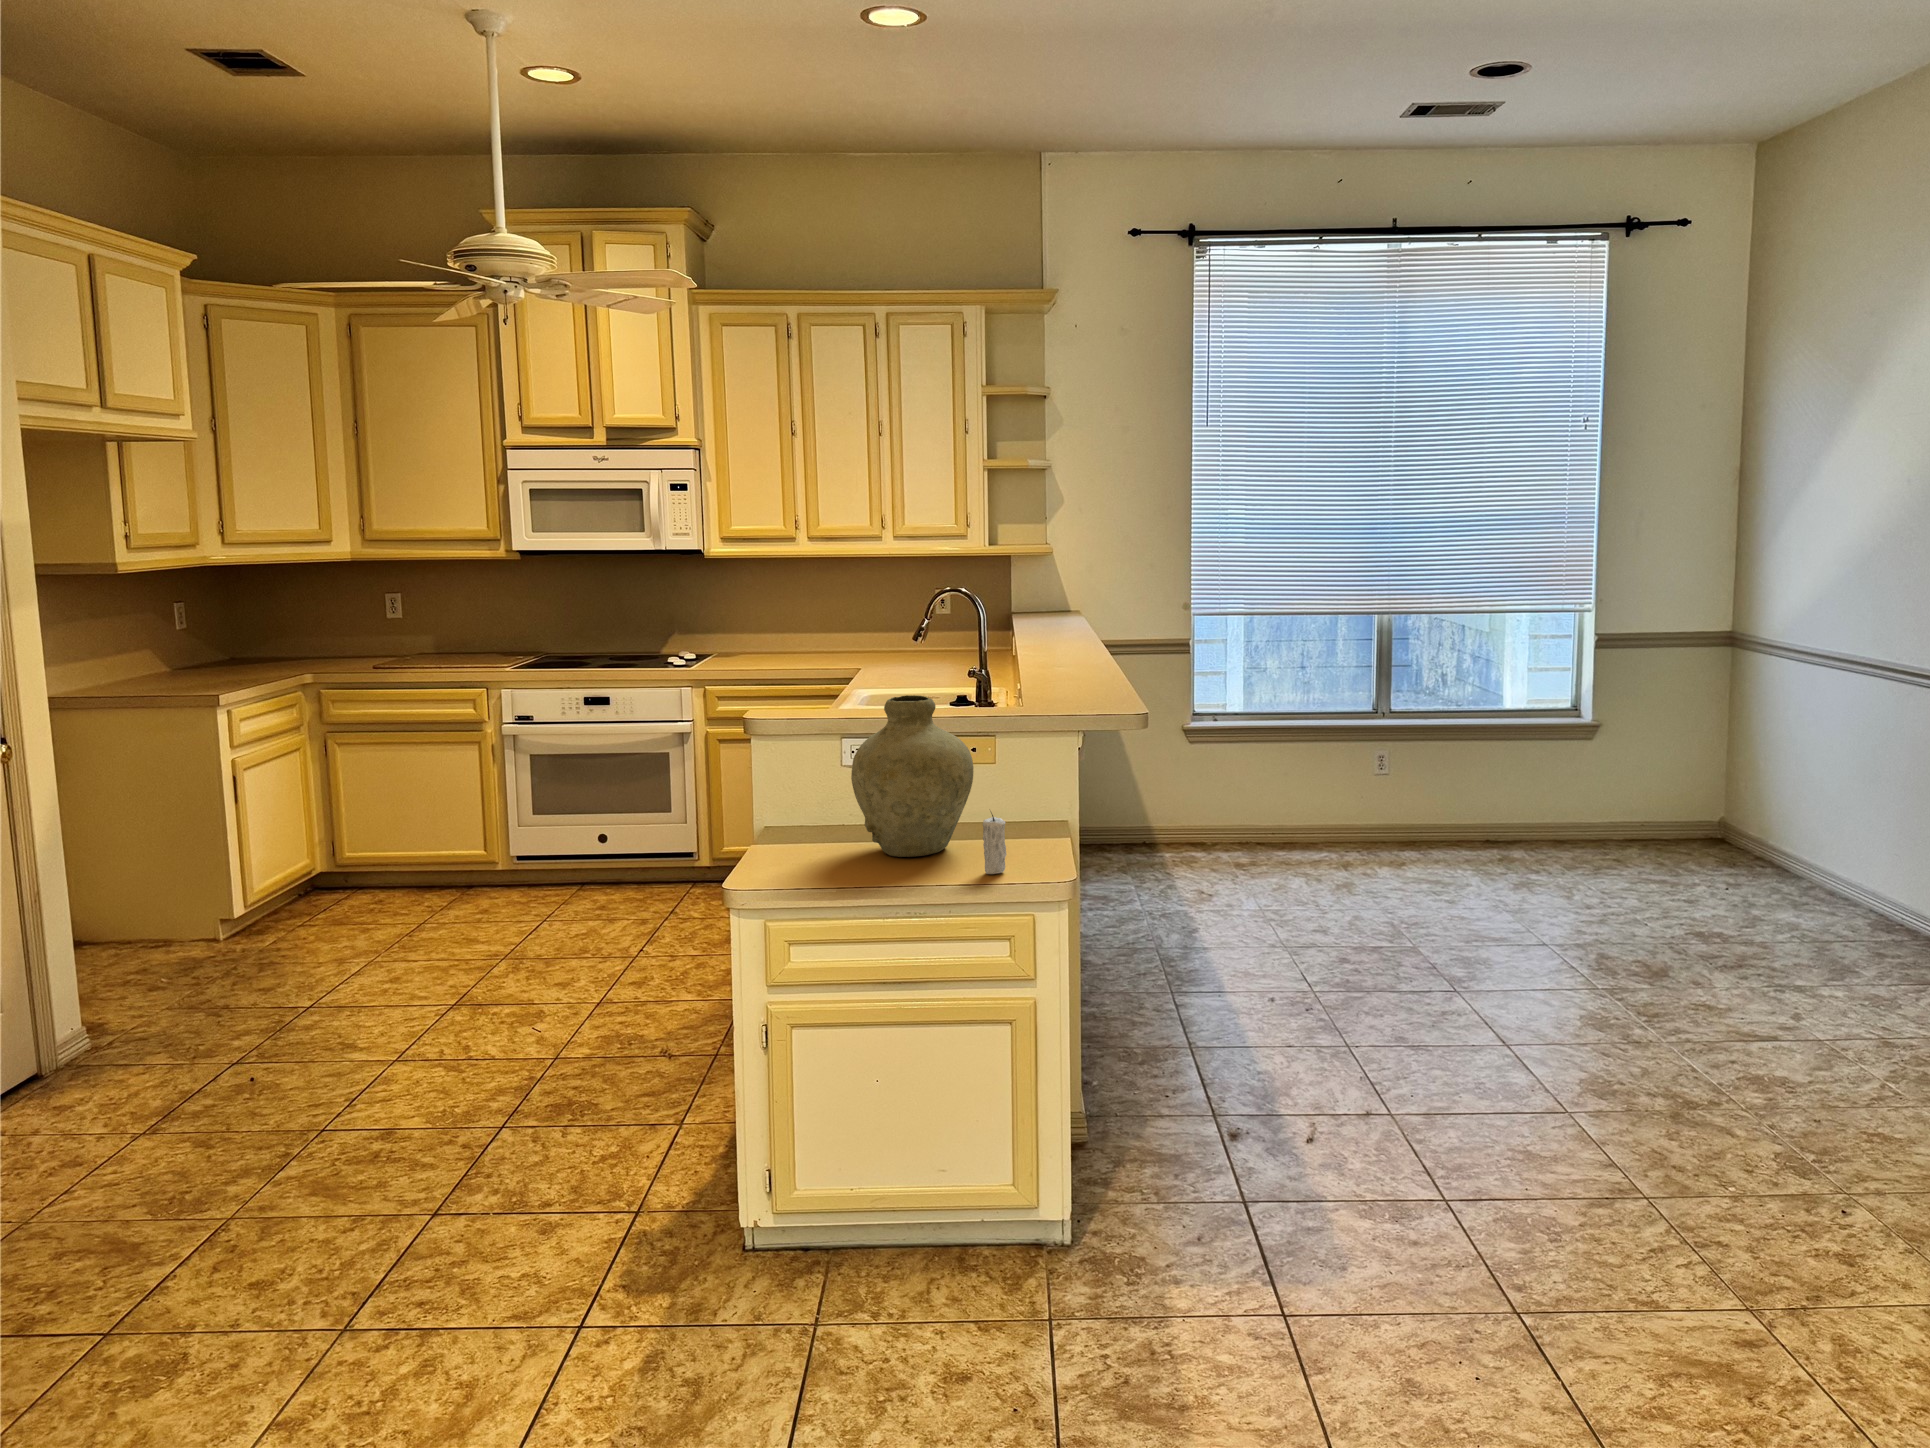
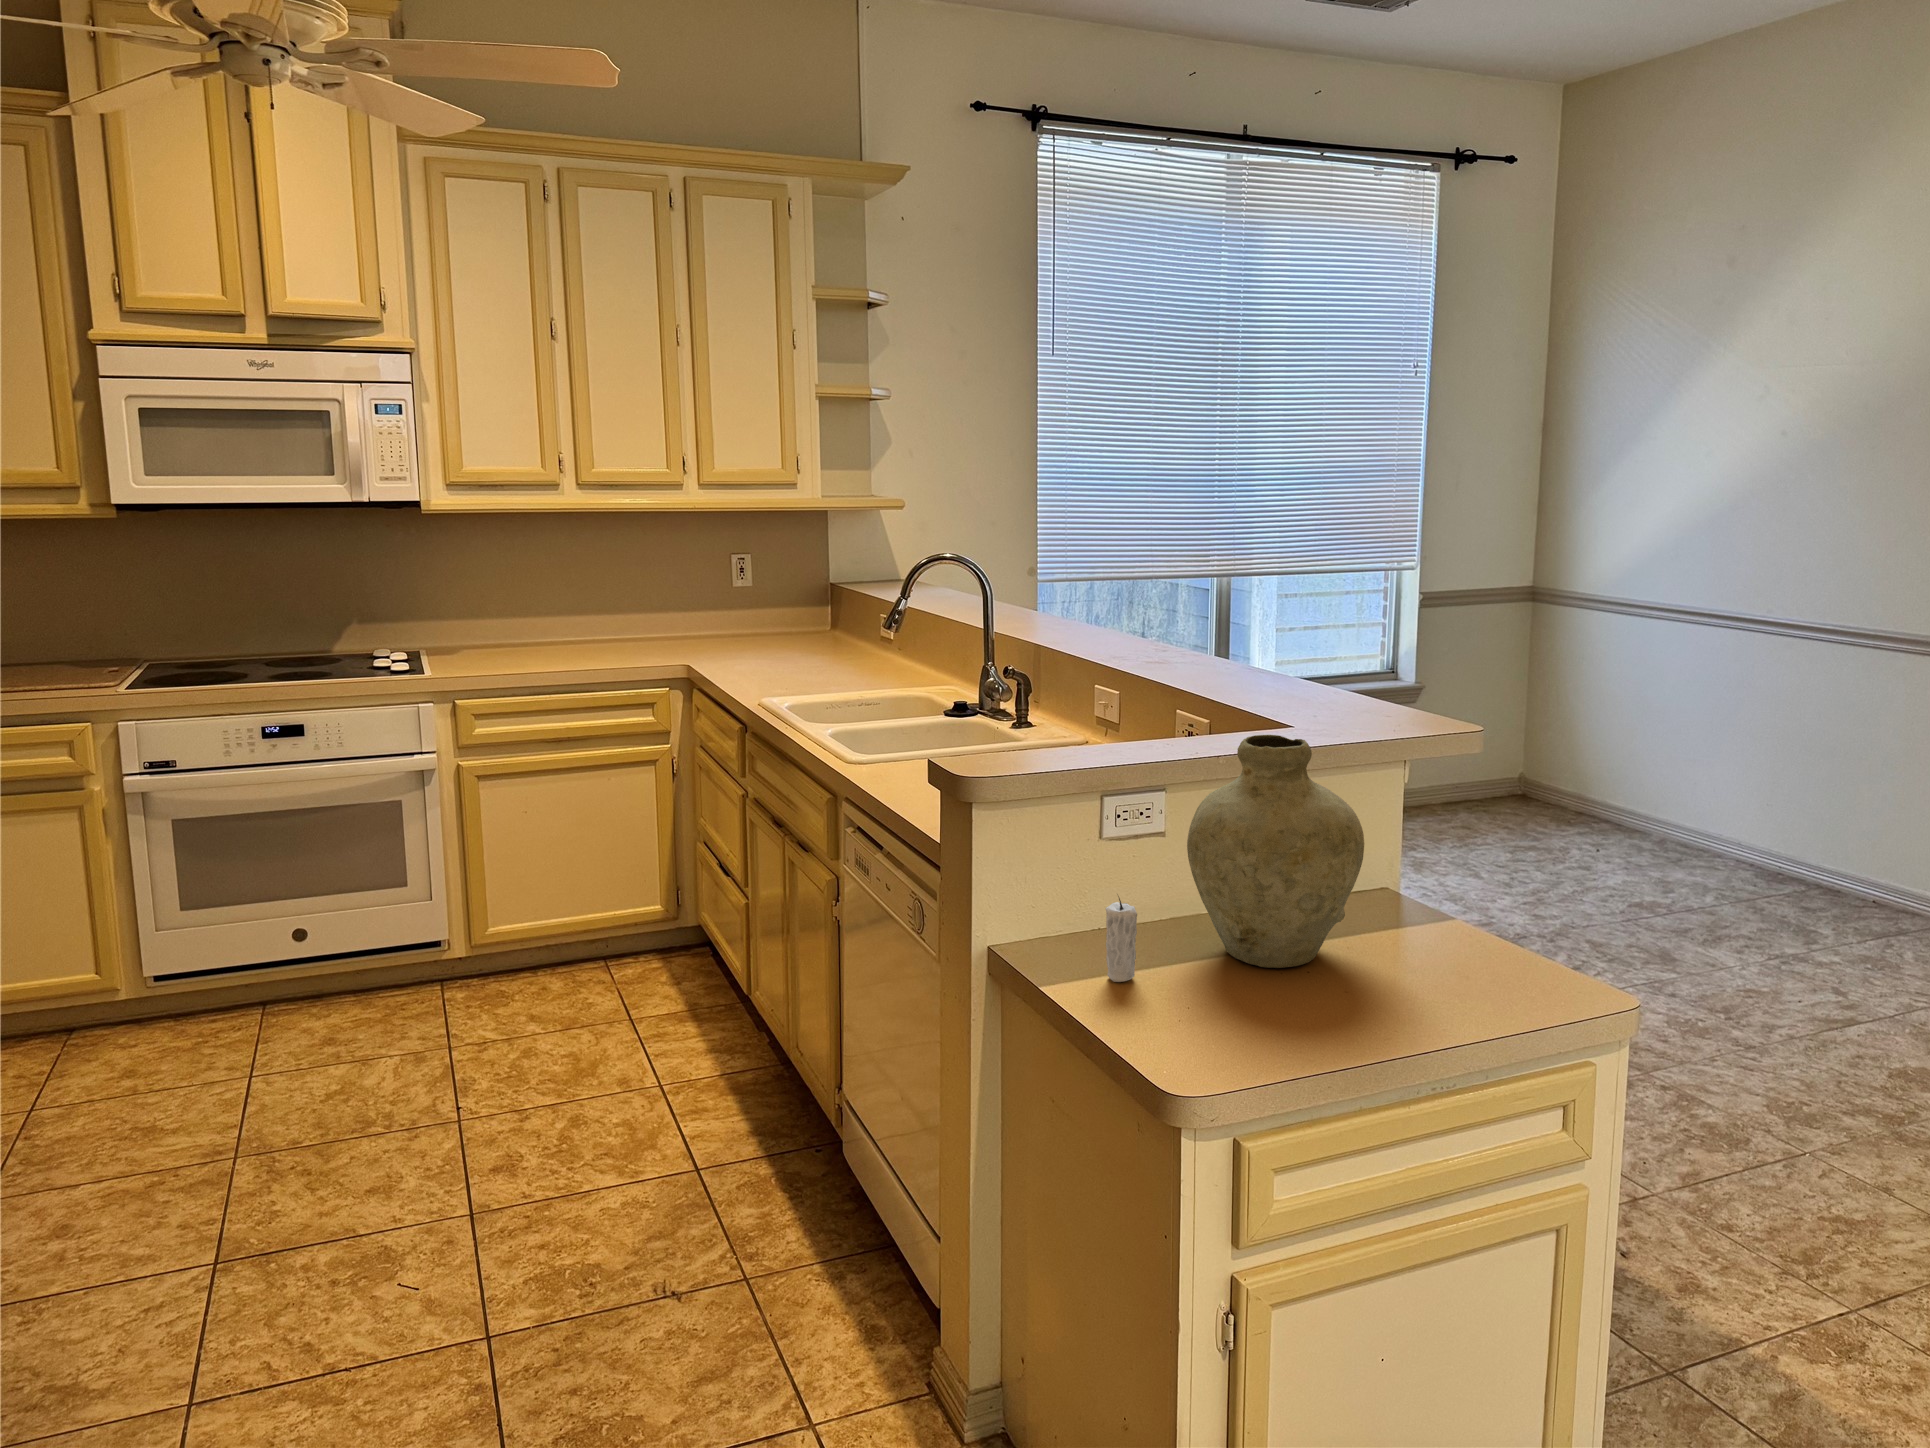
candle: present [983,813,1006,874] -> present [1106,896,1137,982]

